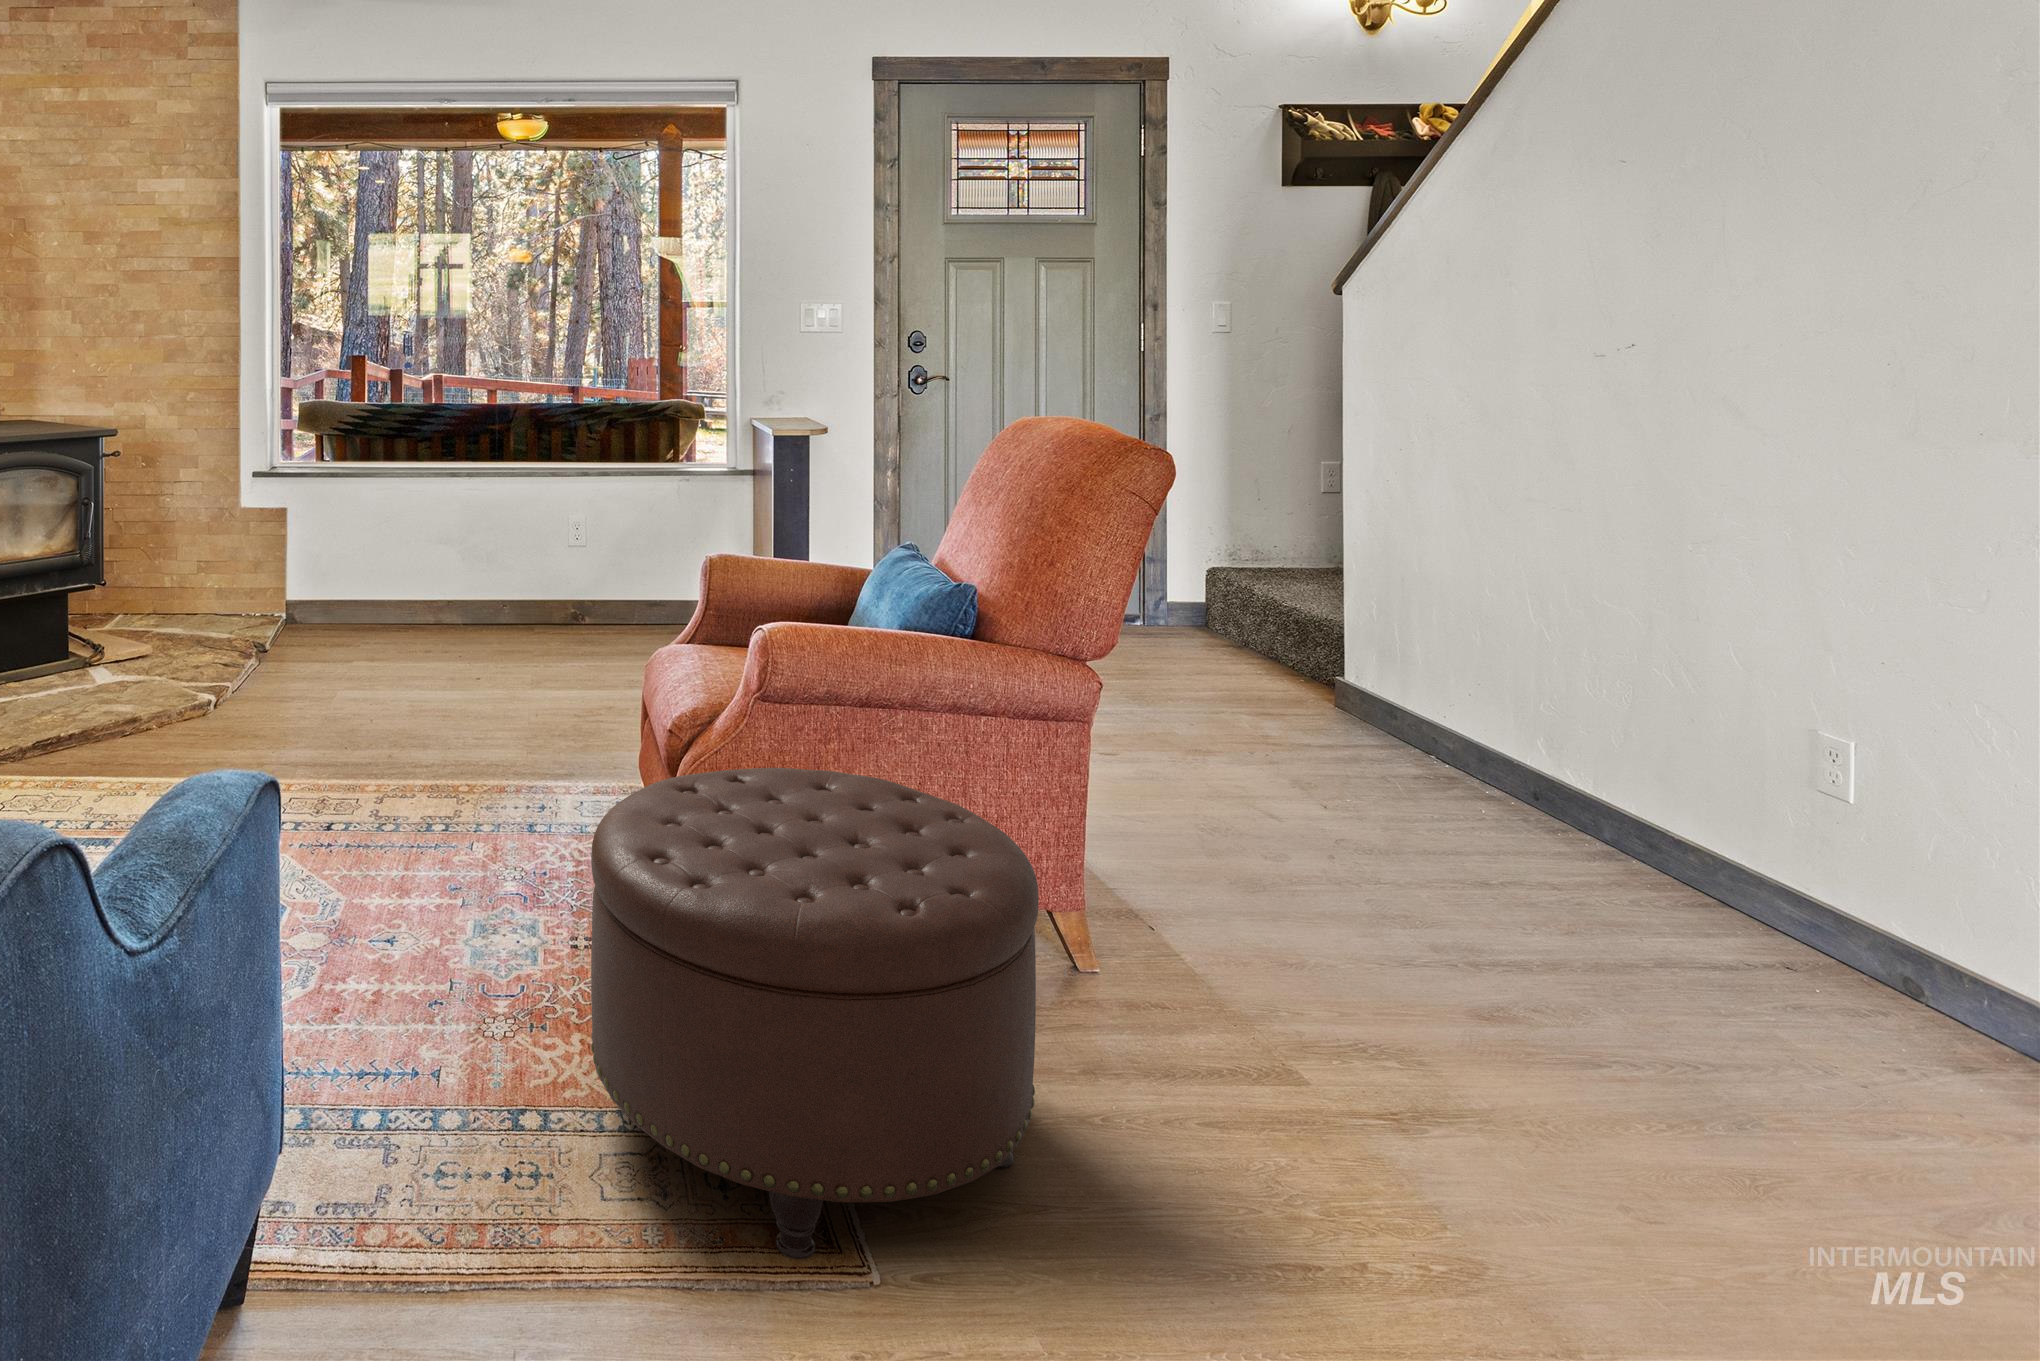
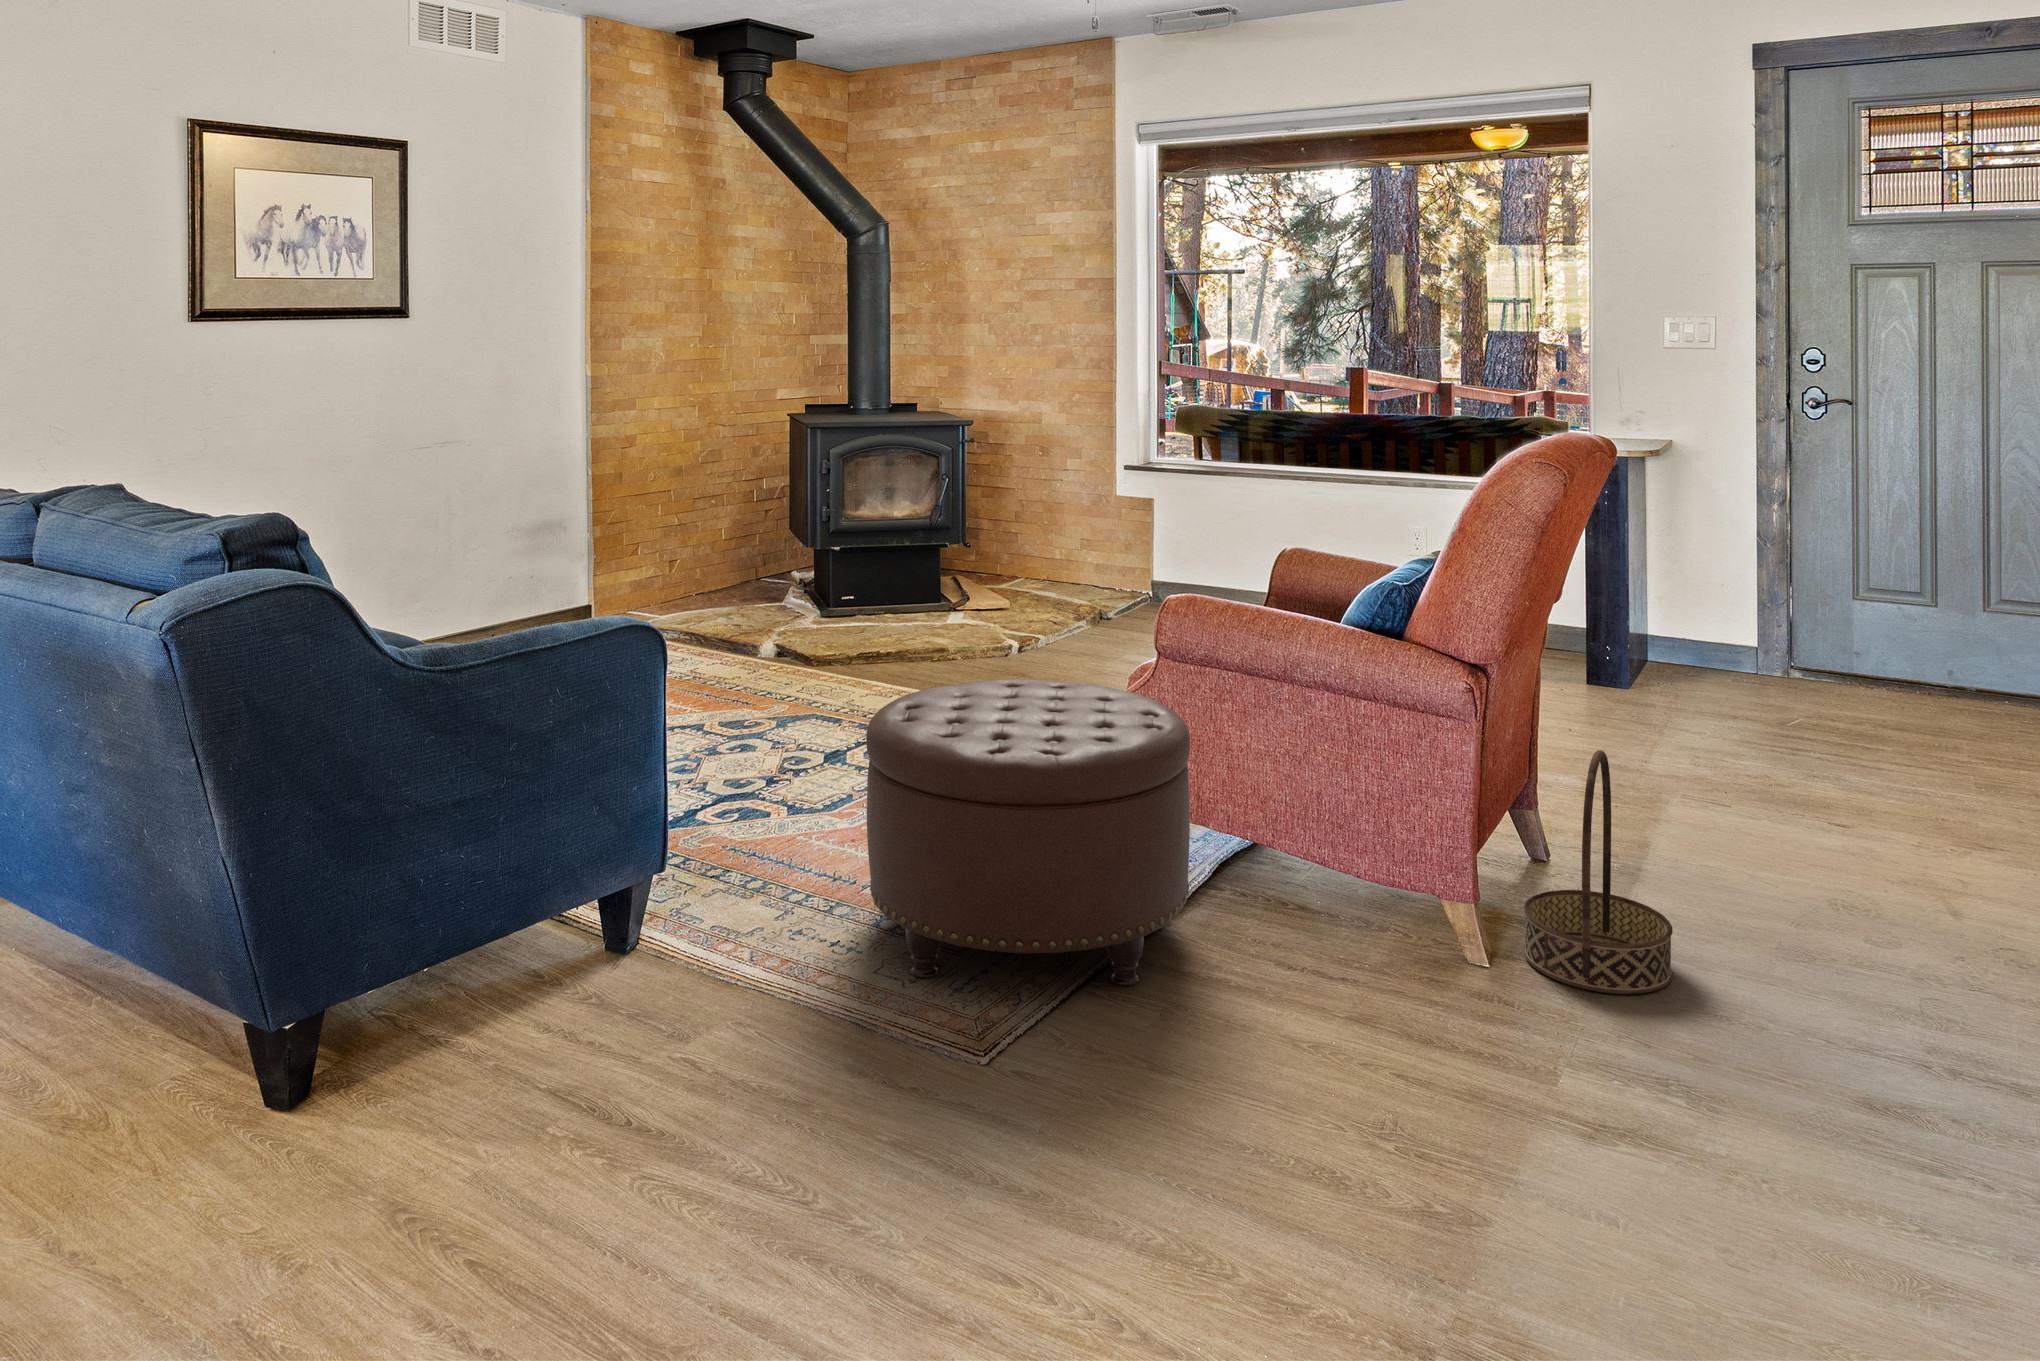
basket: none [1190,745,1351,999] -> present [1524,750,1673,994]

